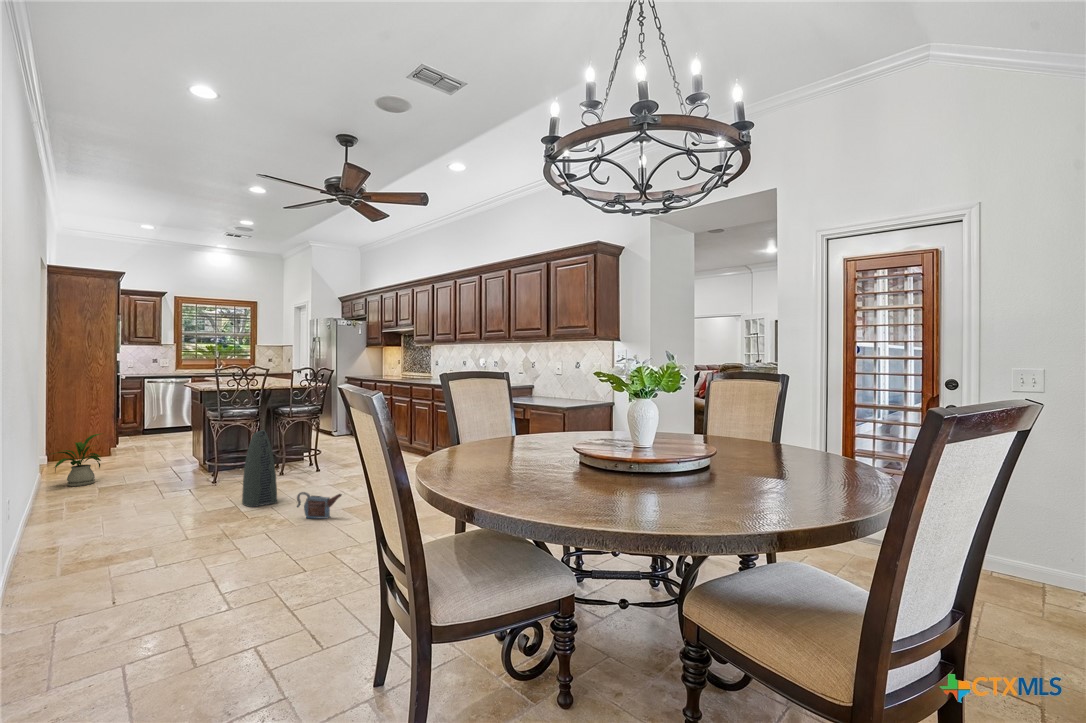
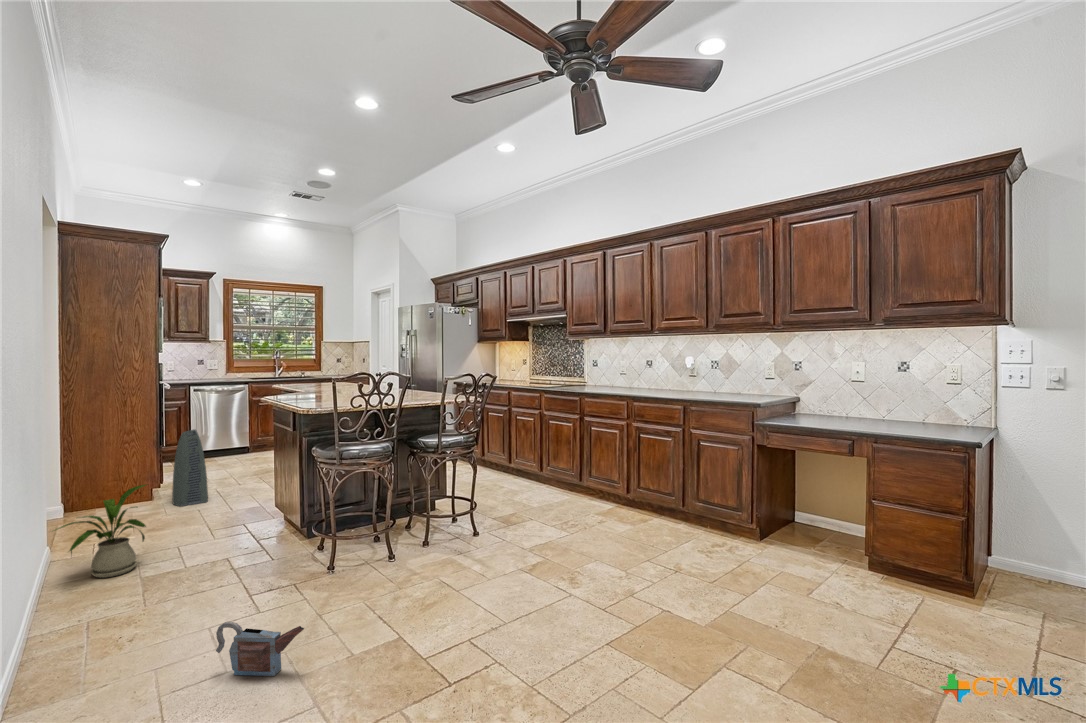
air purifier: present [242,430,277,507] -> present [172,430,208,506]
watering can: present [297,492,342,518] -> present [216,622,304,676]

